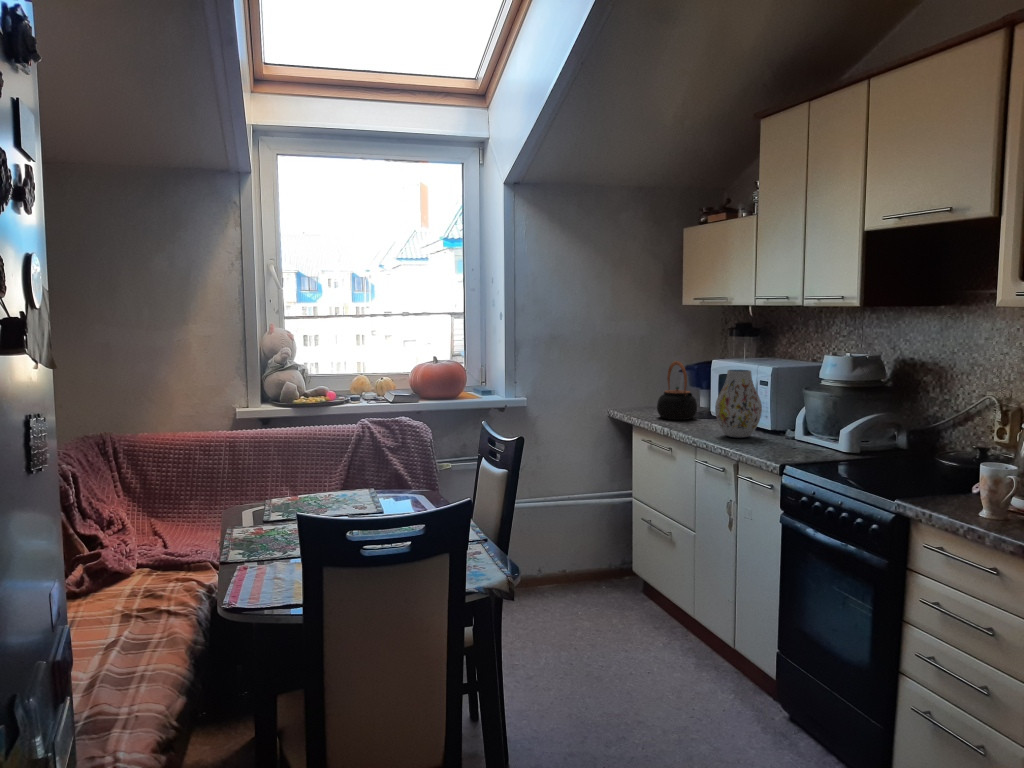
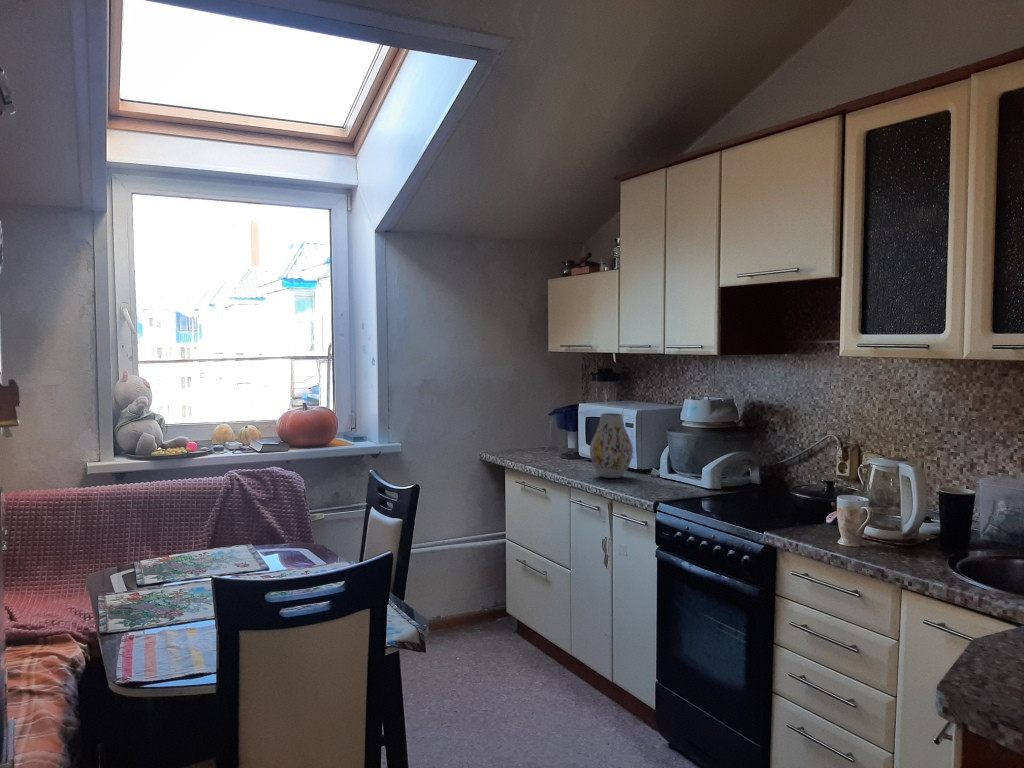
teapot: present [657,361,697,420] -> none [531,405,568,462]

